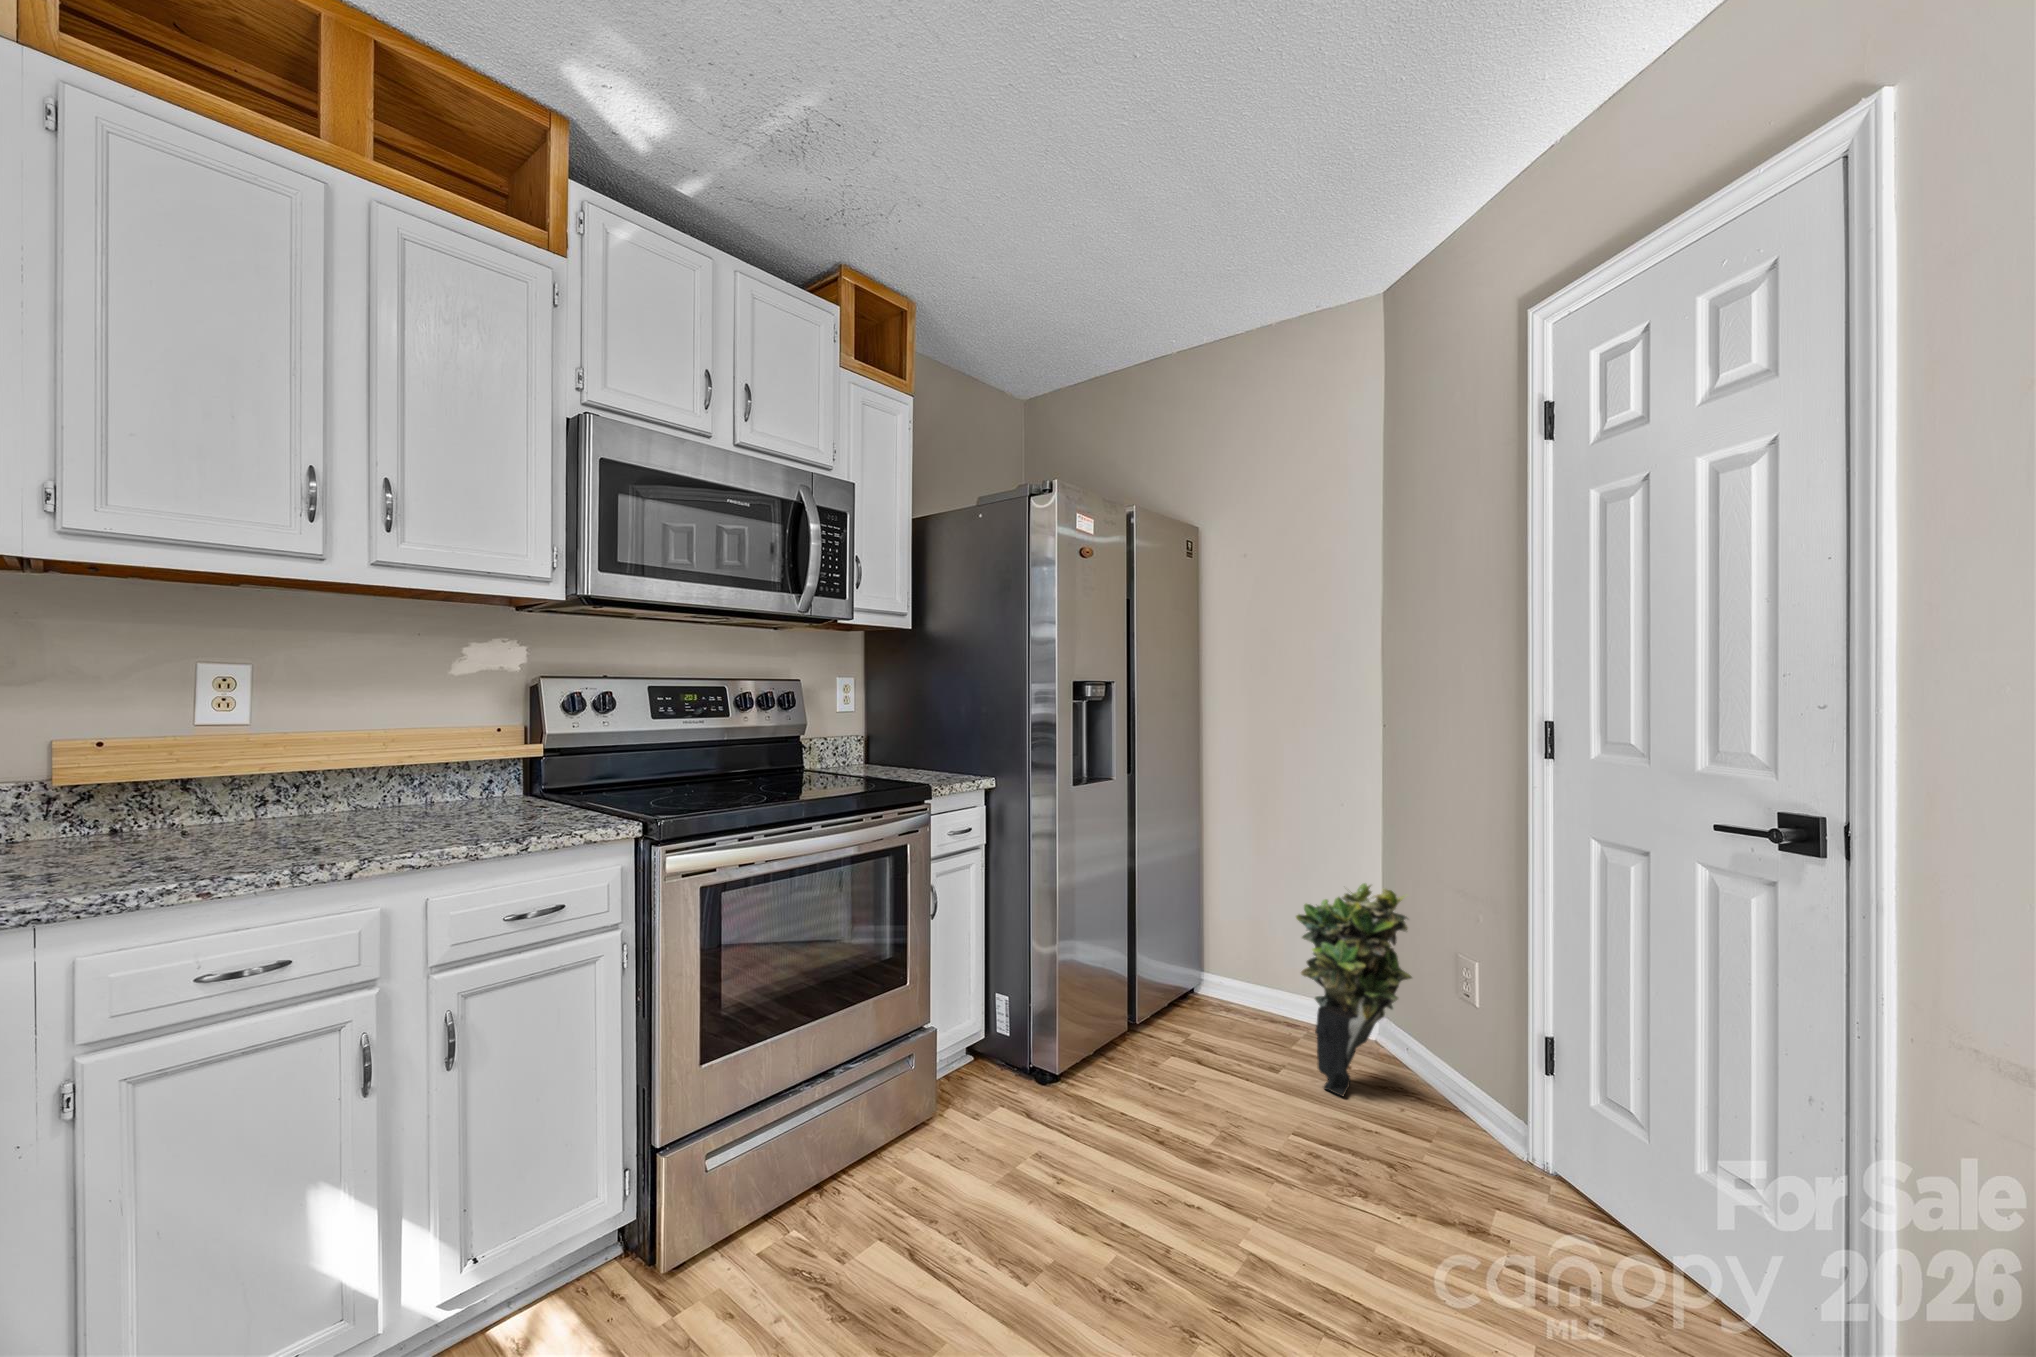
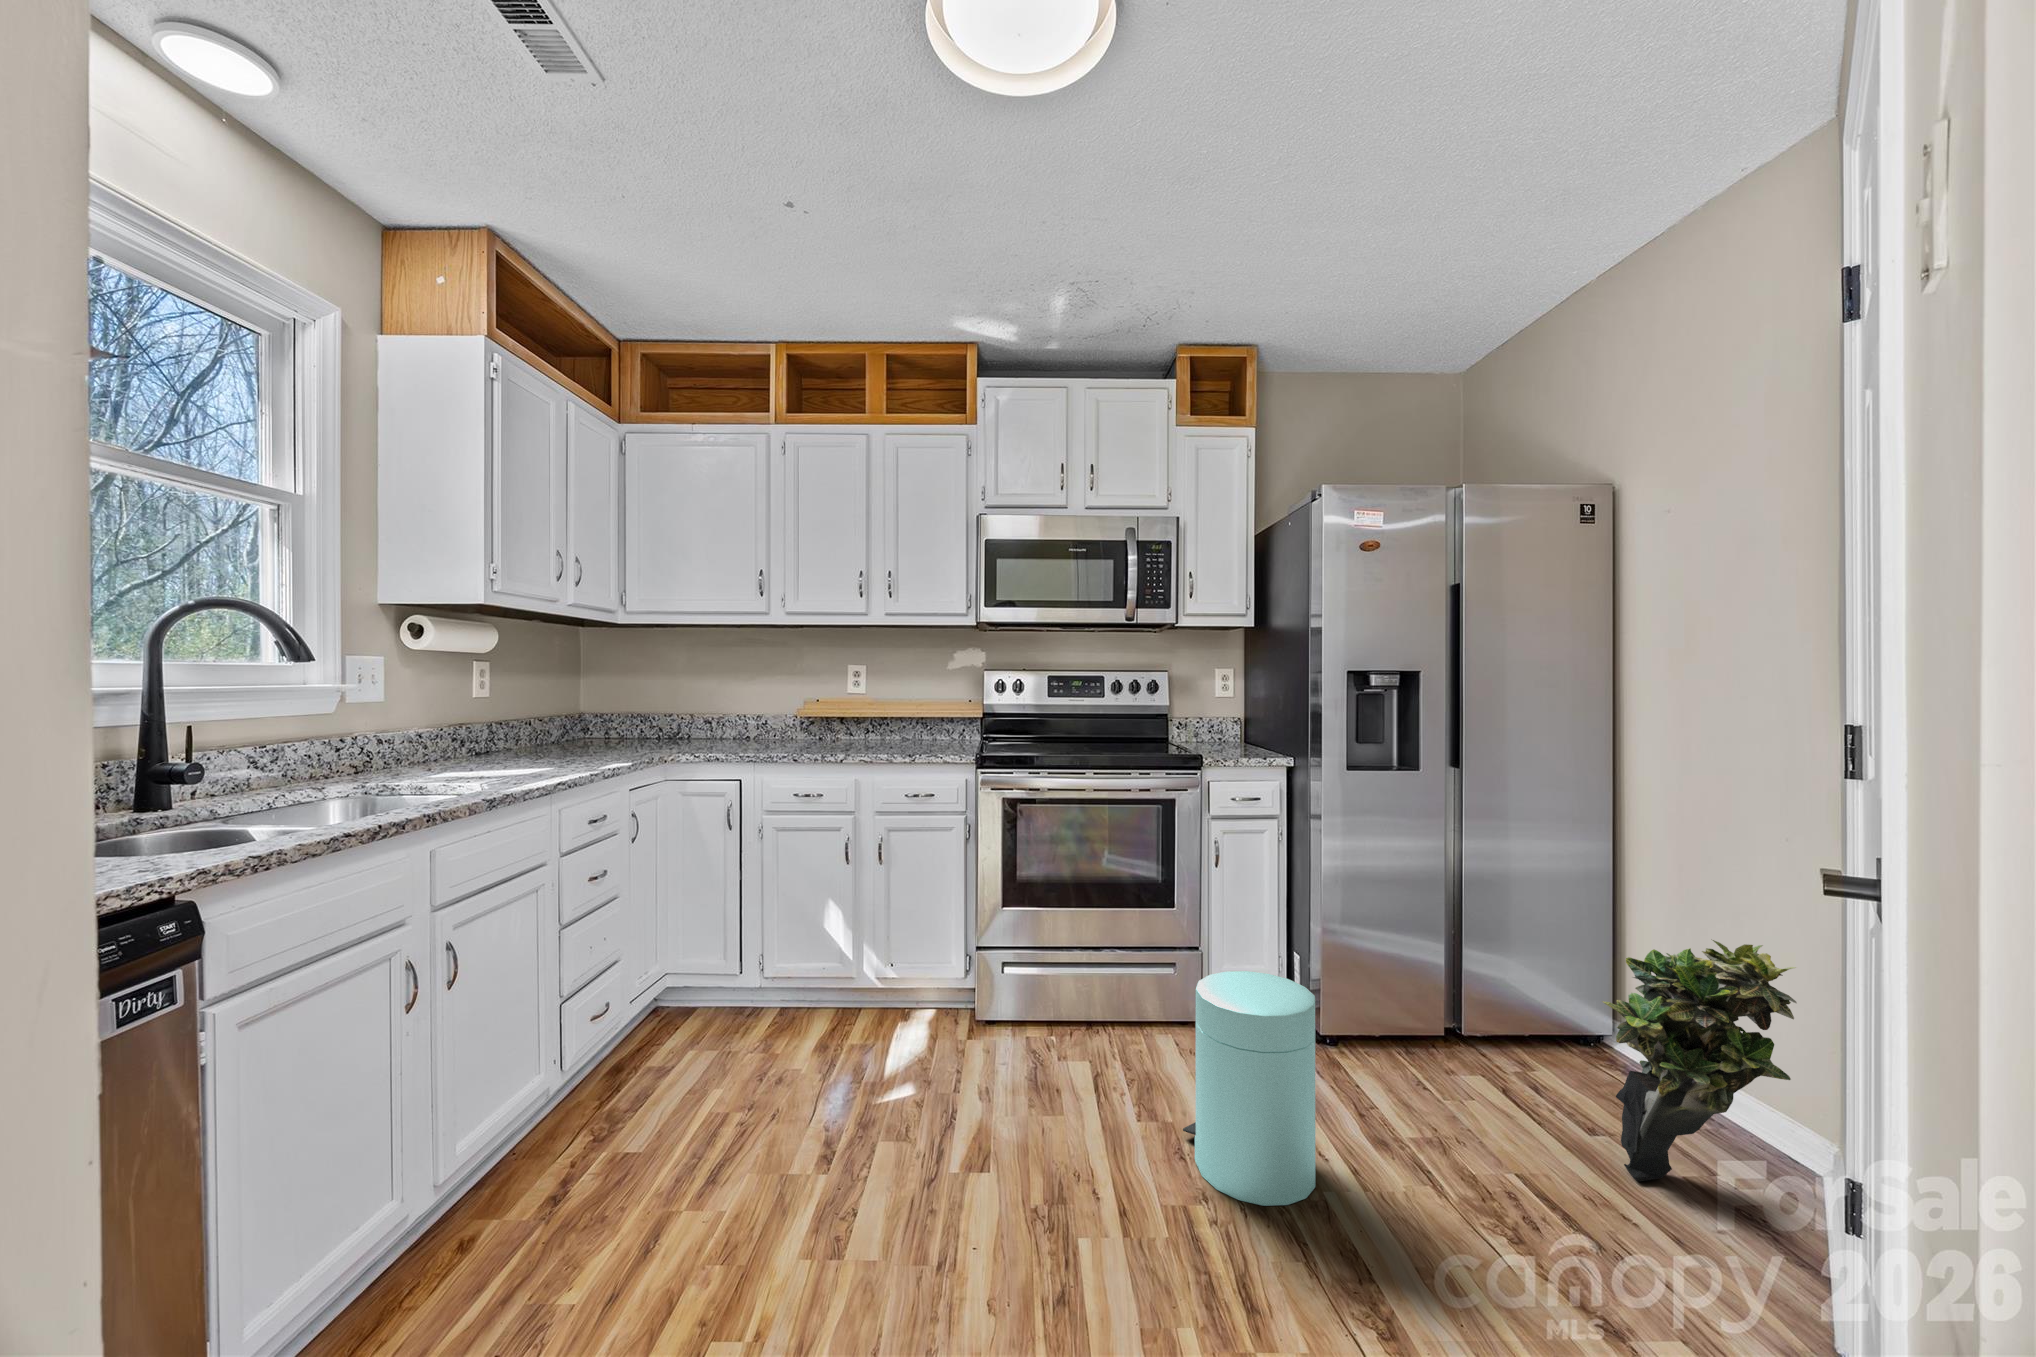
trash can: none [1091,1026,1256,1317] -> present [1183,971,1315,1206]

